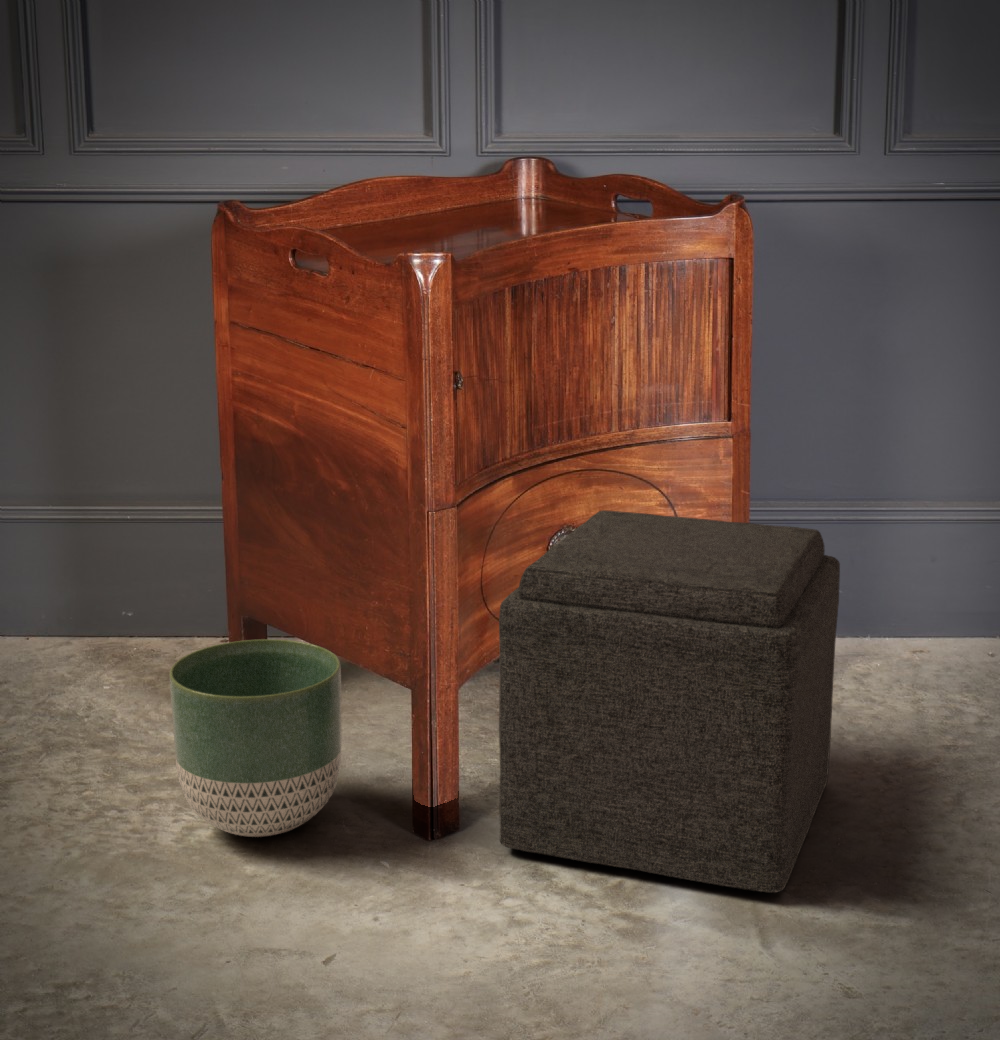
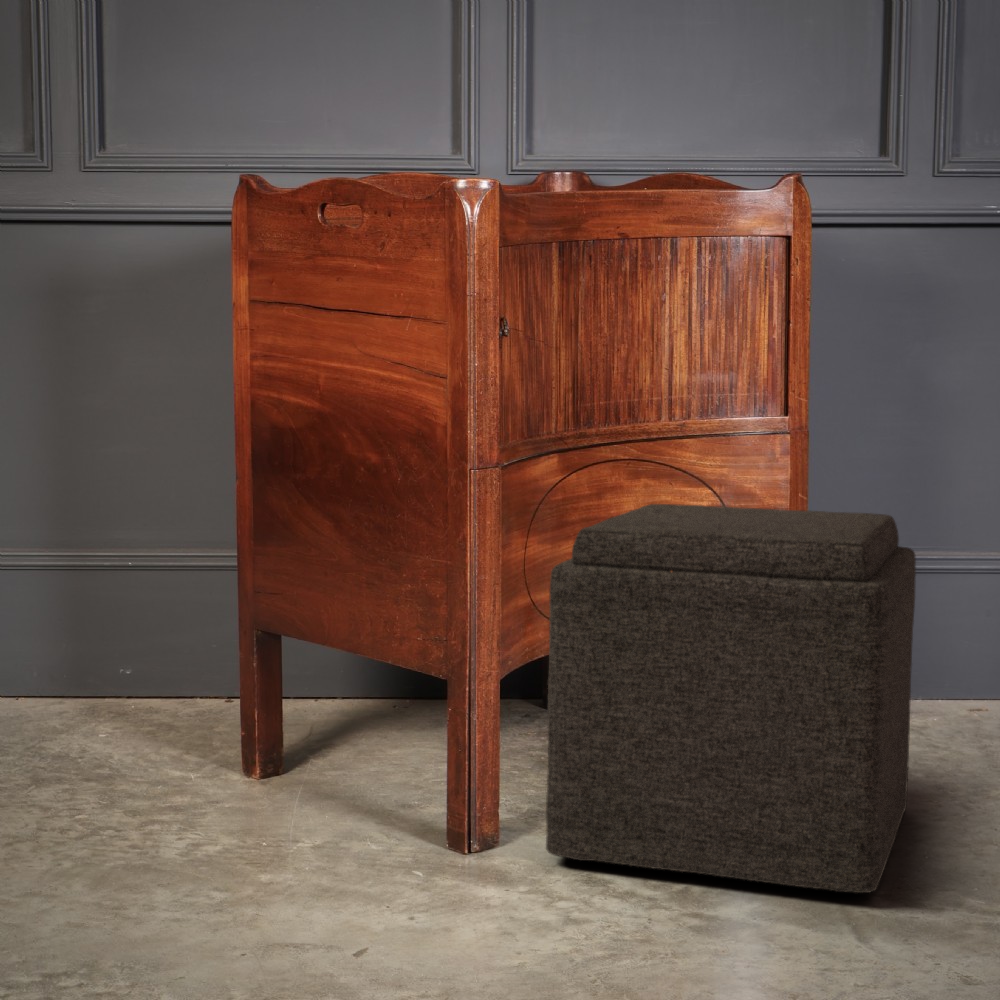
planter: present [170,639,342,837] -> none [176,635,367,846]

